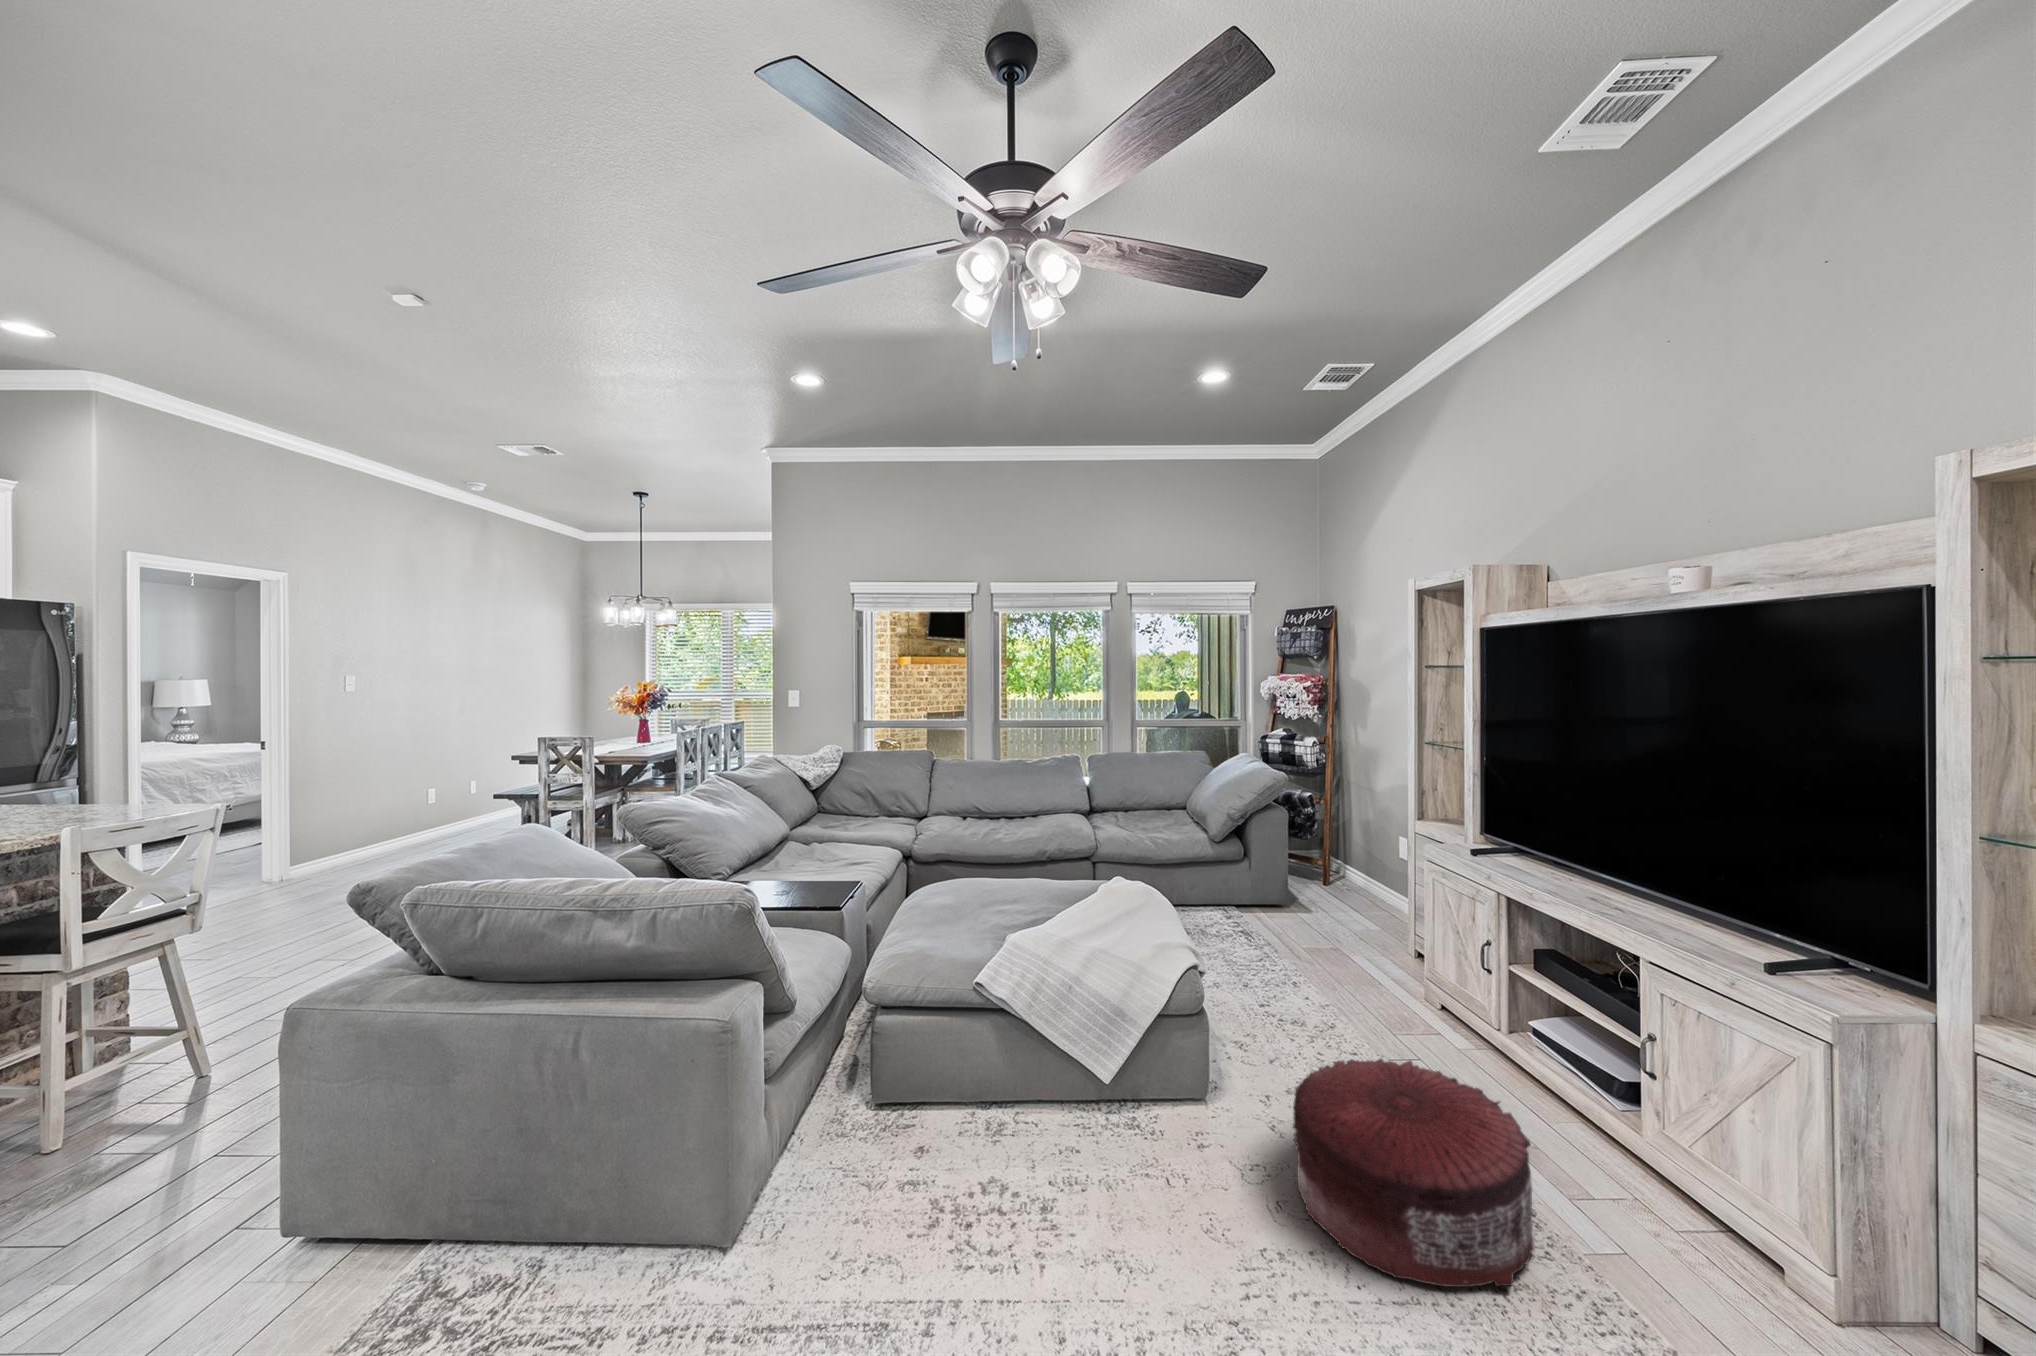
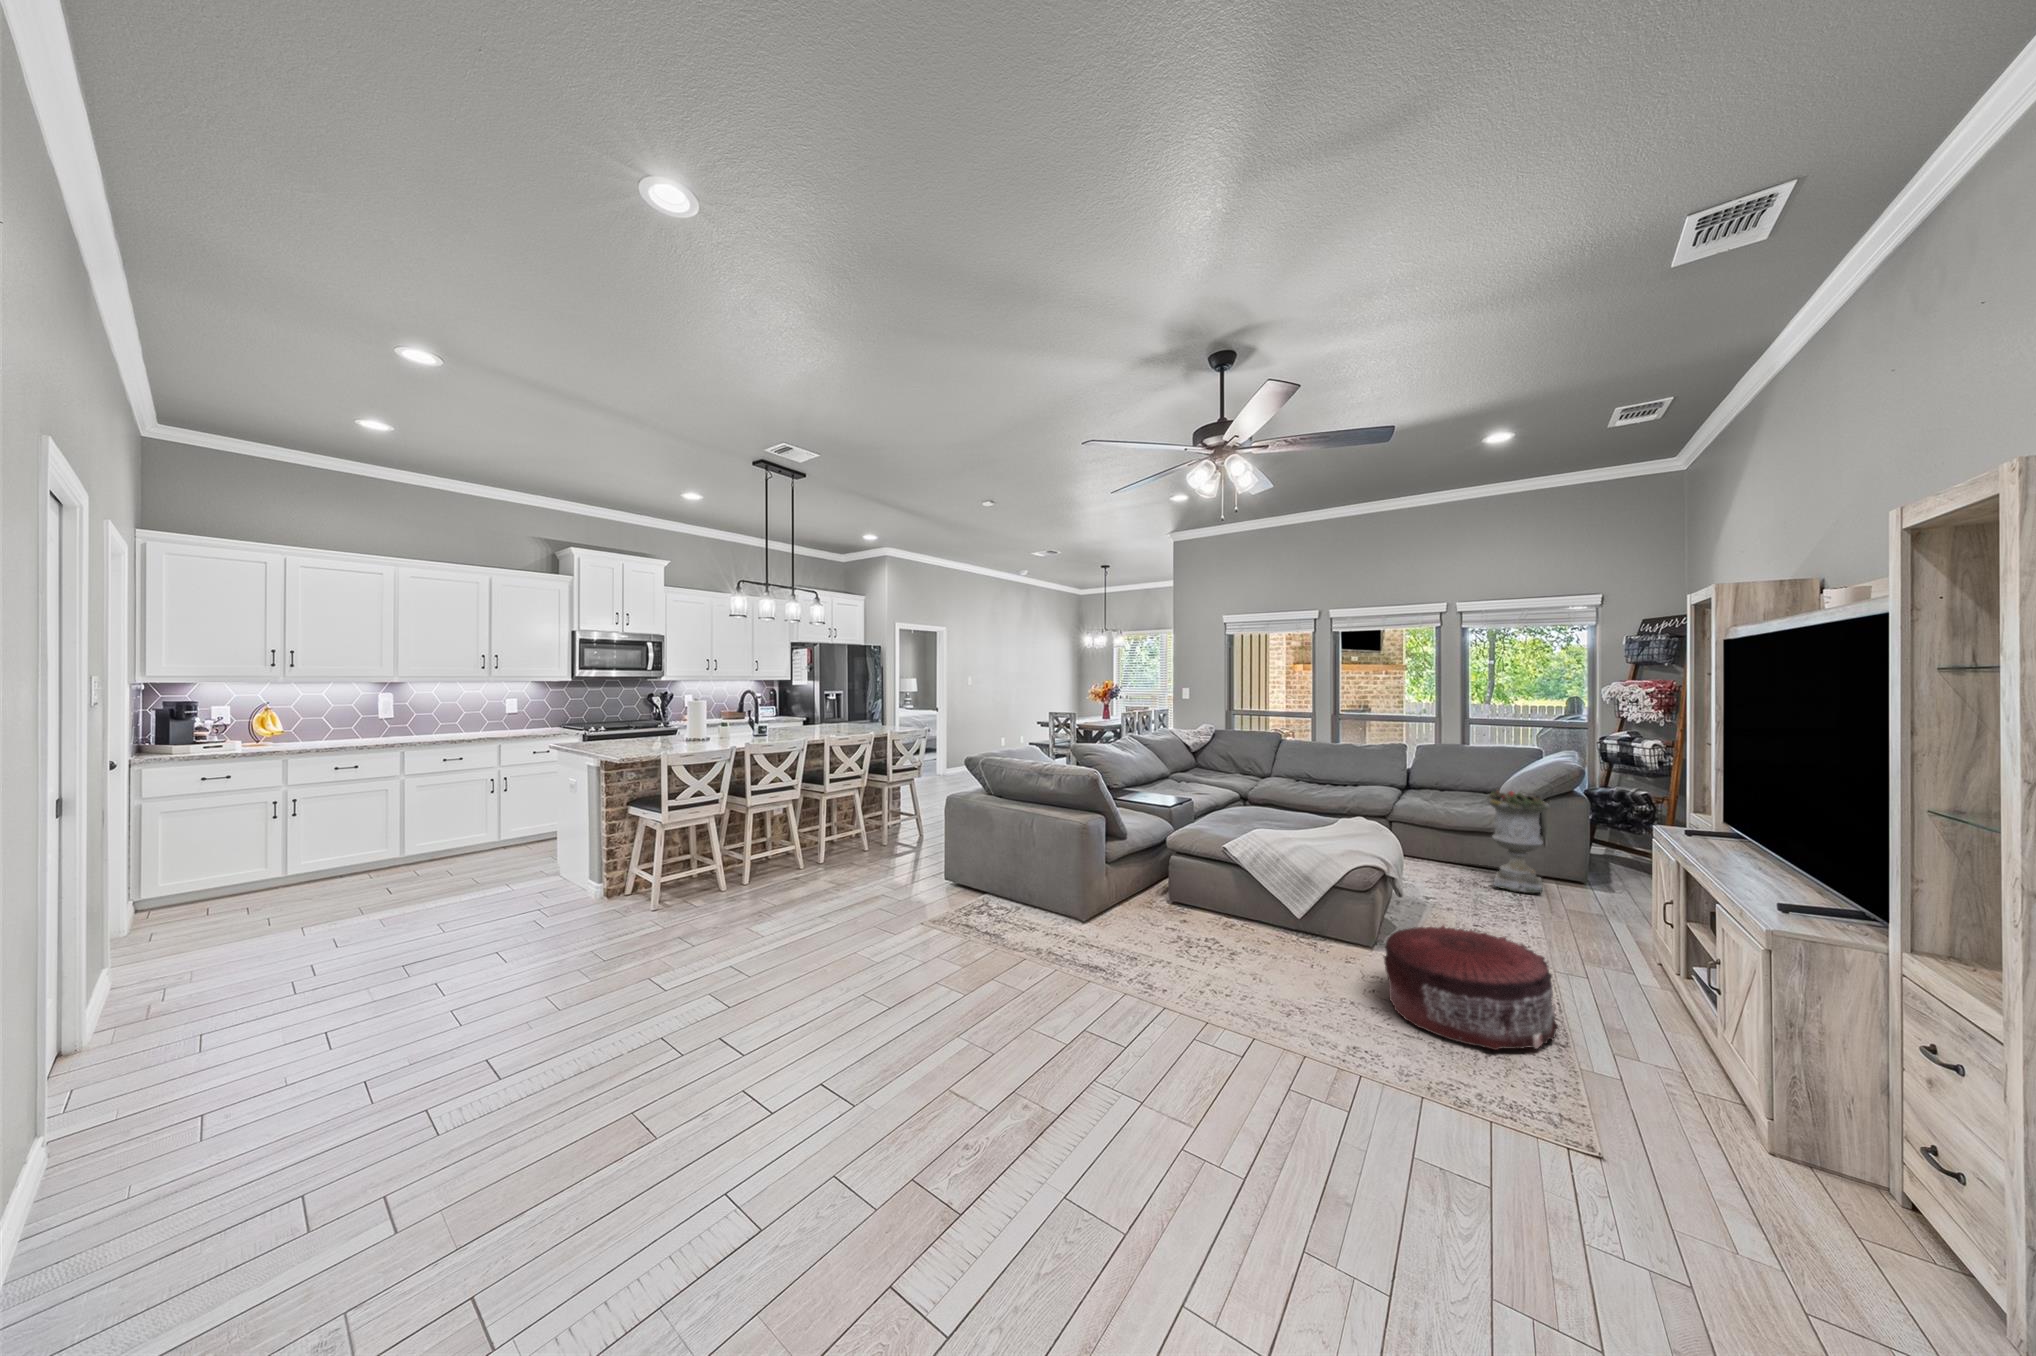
planter: none [1208,810,1277,934] -> present [1486,790,1549,893]

